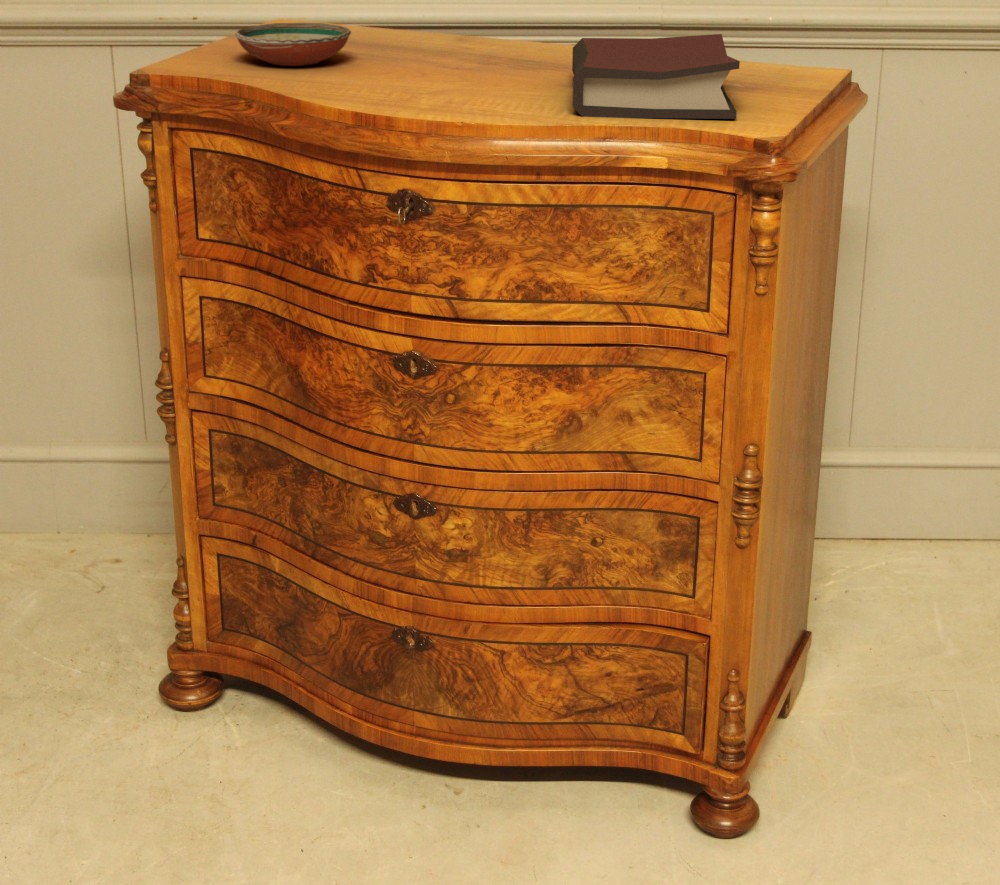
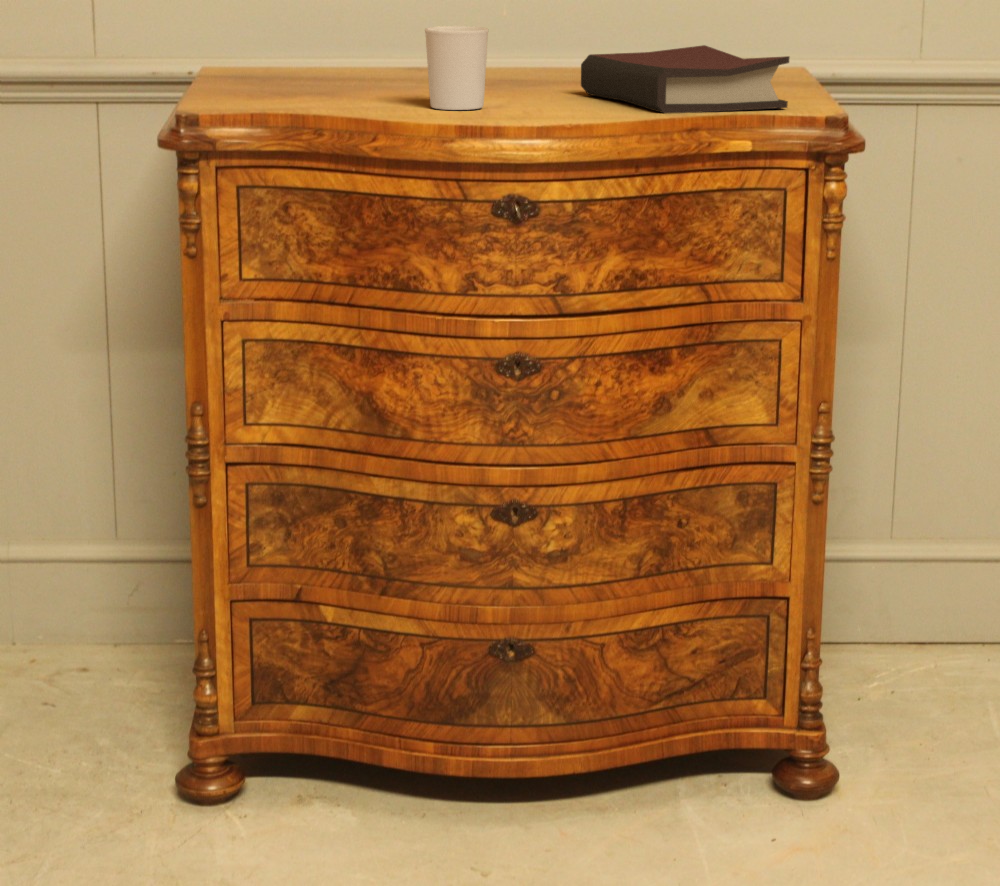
candle holder: none [355,4,421,95] -> present [425,26,488,110]
decorative bowl: present [235,23,351,66] -> none [242,59,358,98]

